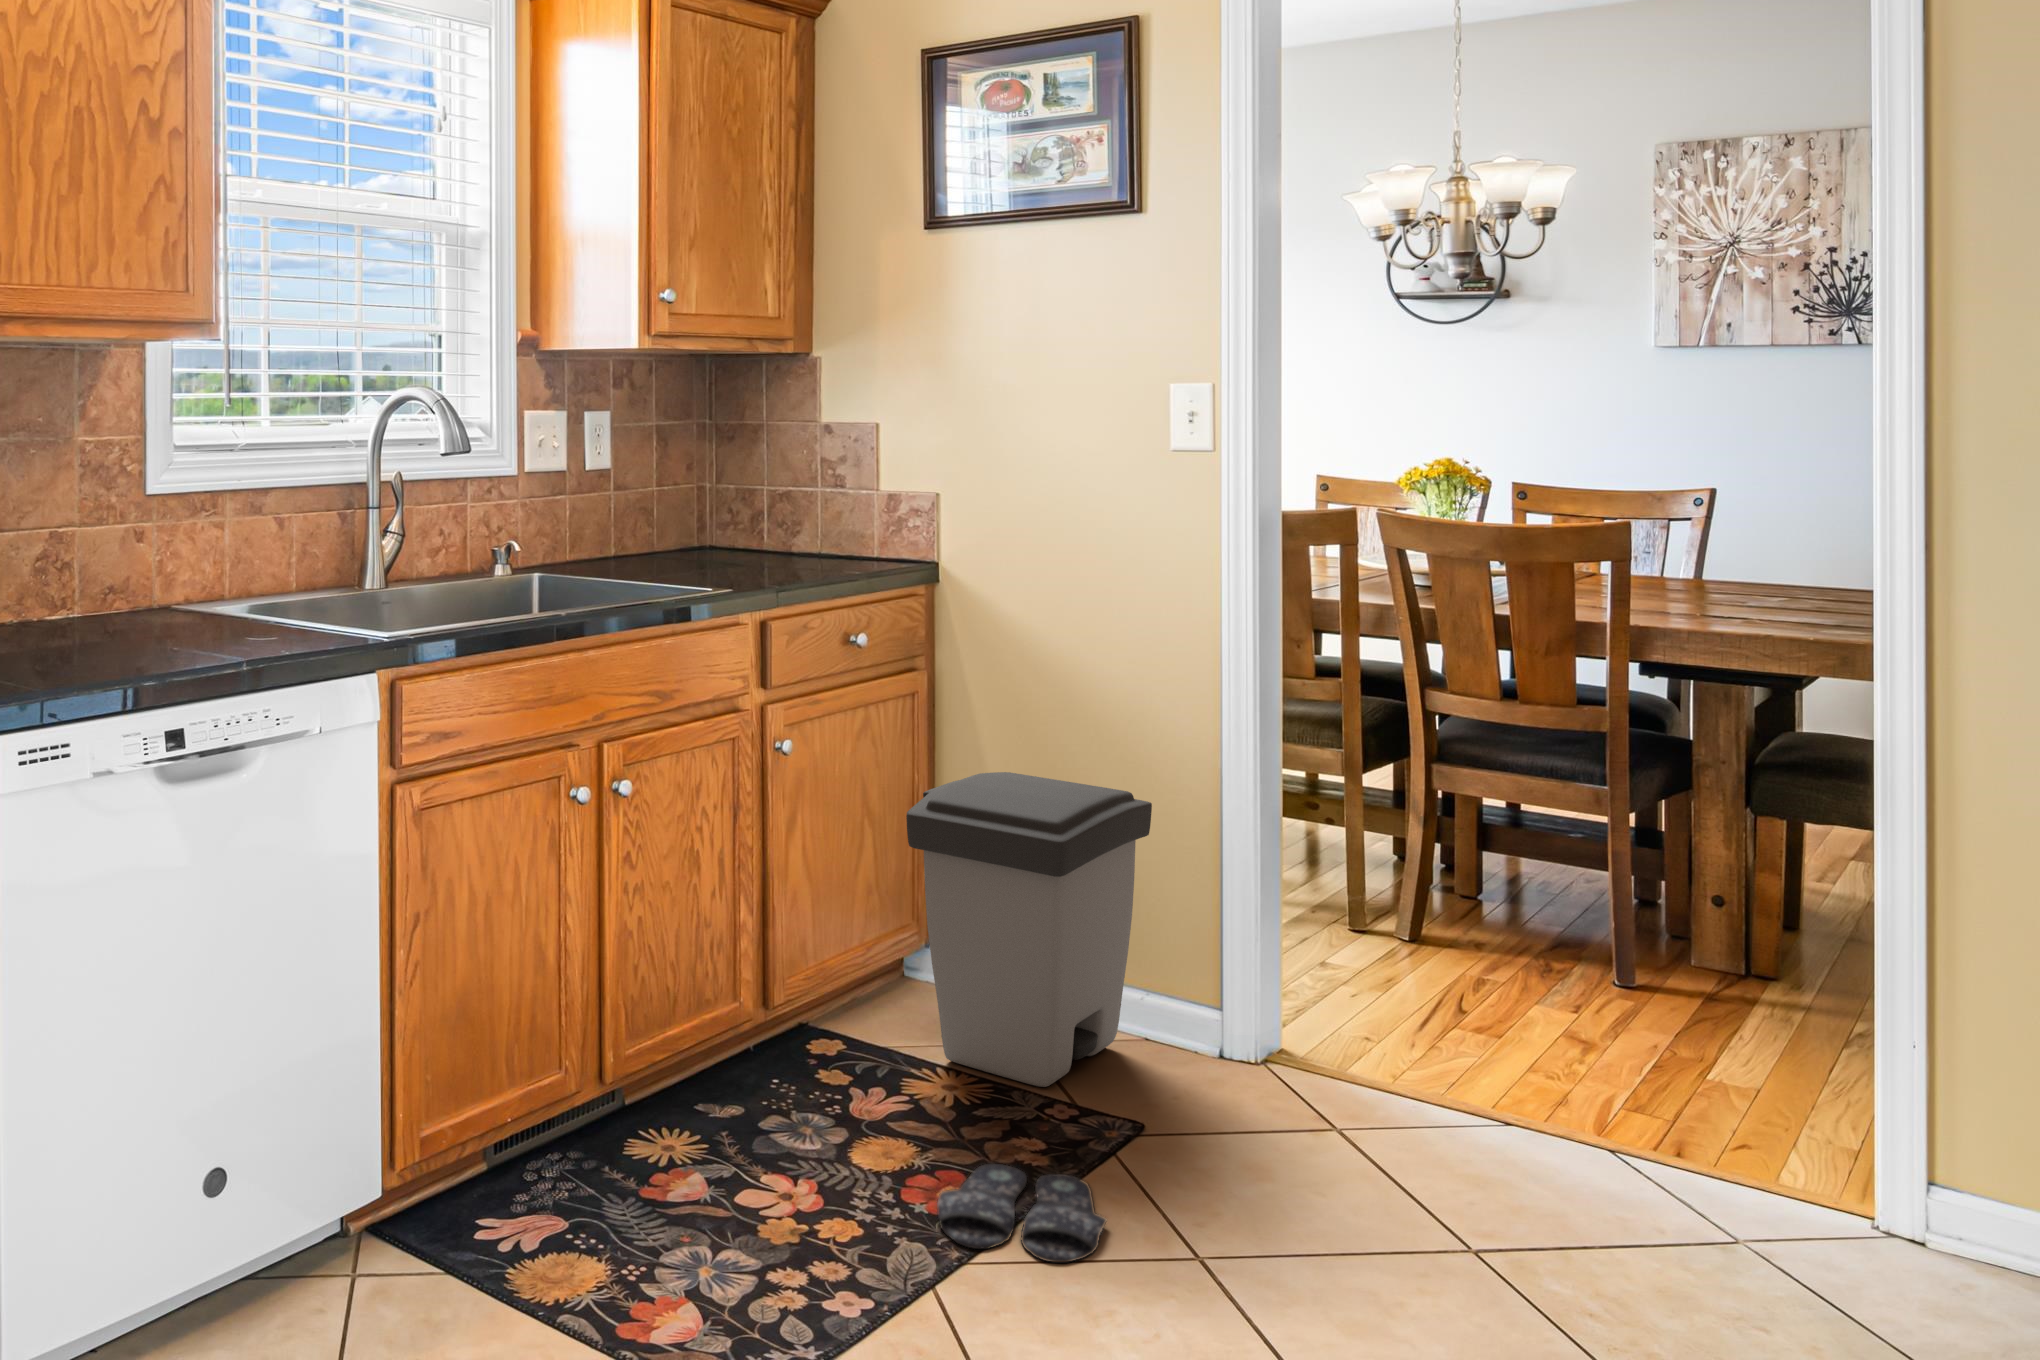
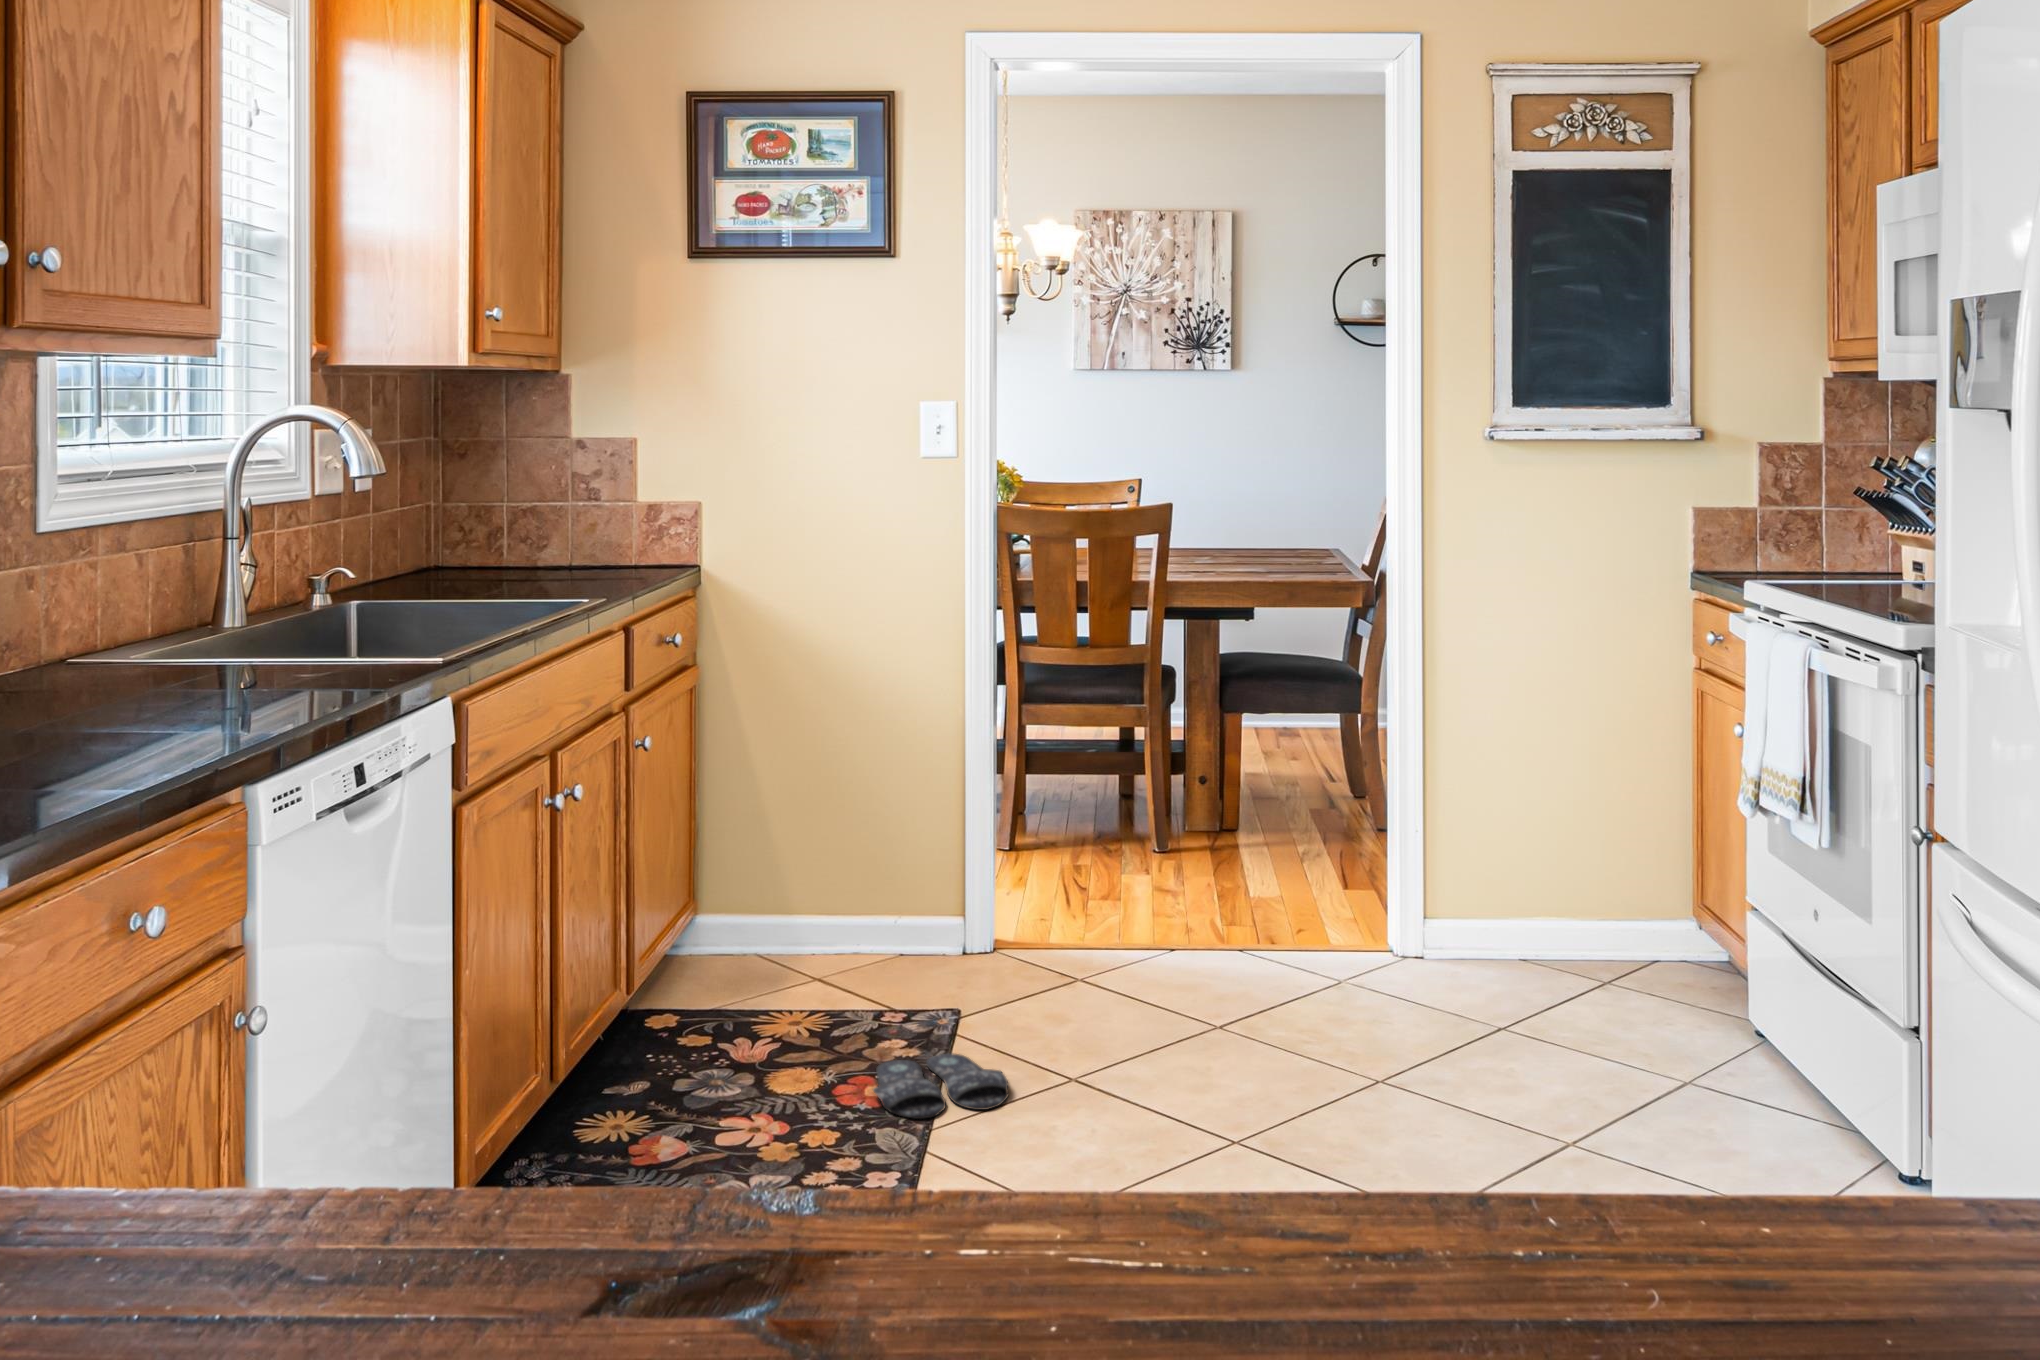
trash can: present [906,772,1152,1087] -> none [737,746,915,1005]

